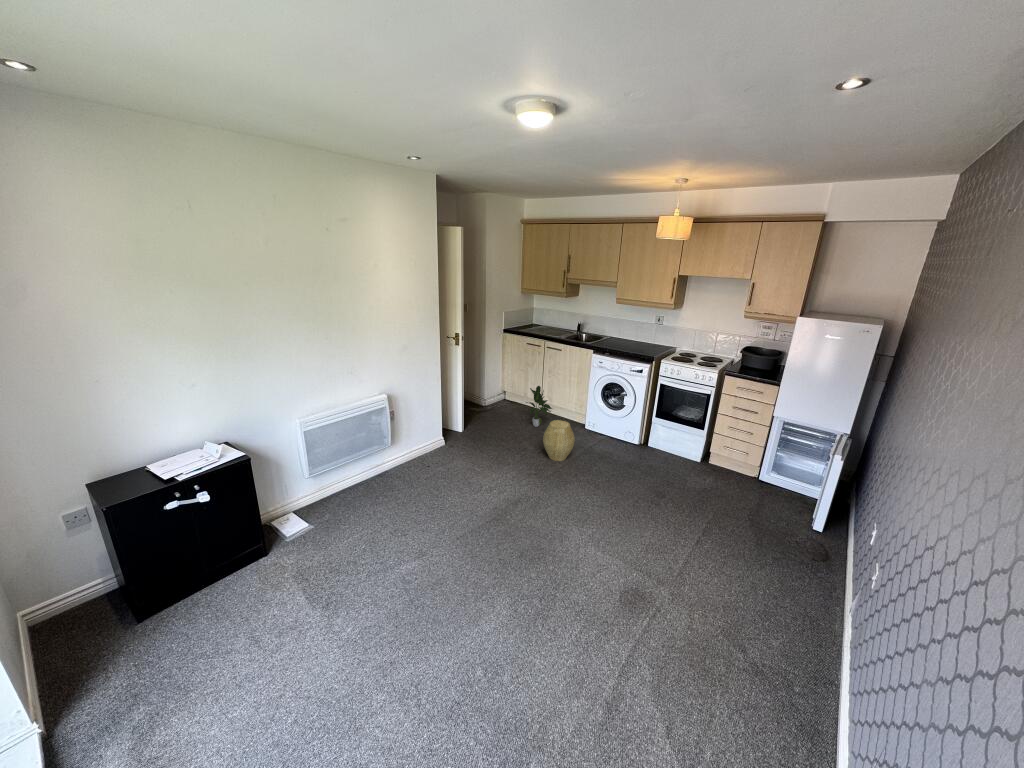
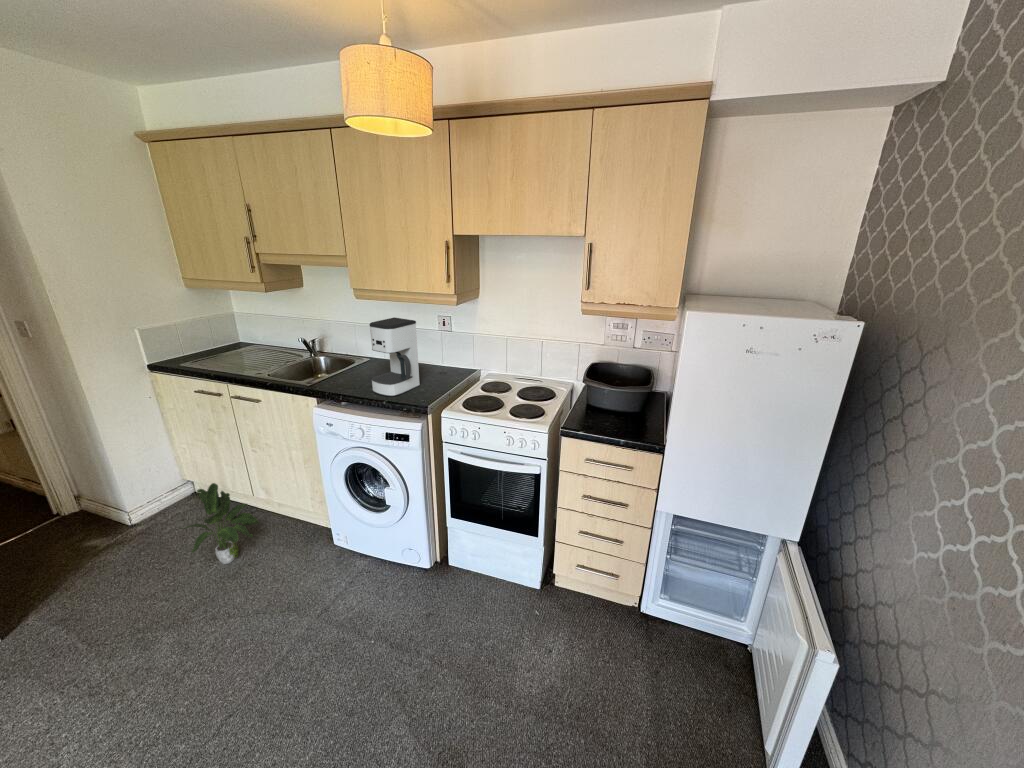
coffee maker: none [621,314,649,353] -> present [369,317,420,396]
woven basket: present [543,420,575,461] -> none [174,590,265,693]

